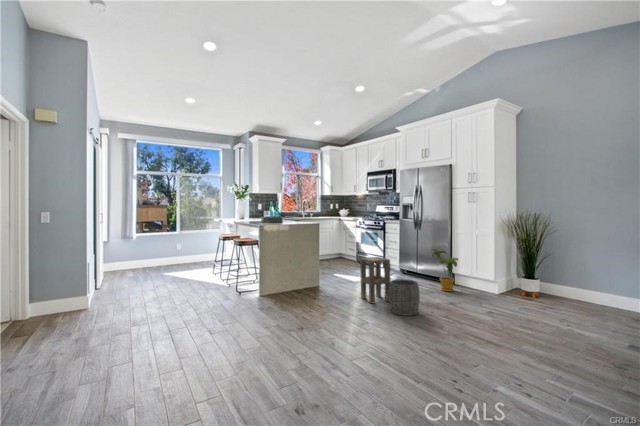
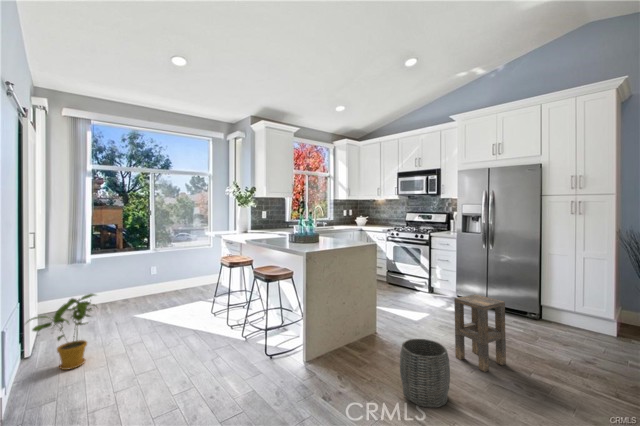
house plant: present [431,249,458,291] -> present [29,294,95,370]
woven basket: present [389,279,420,316] -> present [400,339,450,408]

